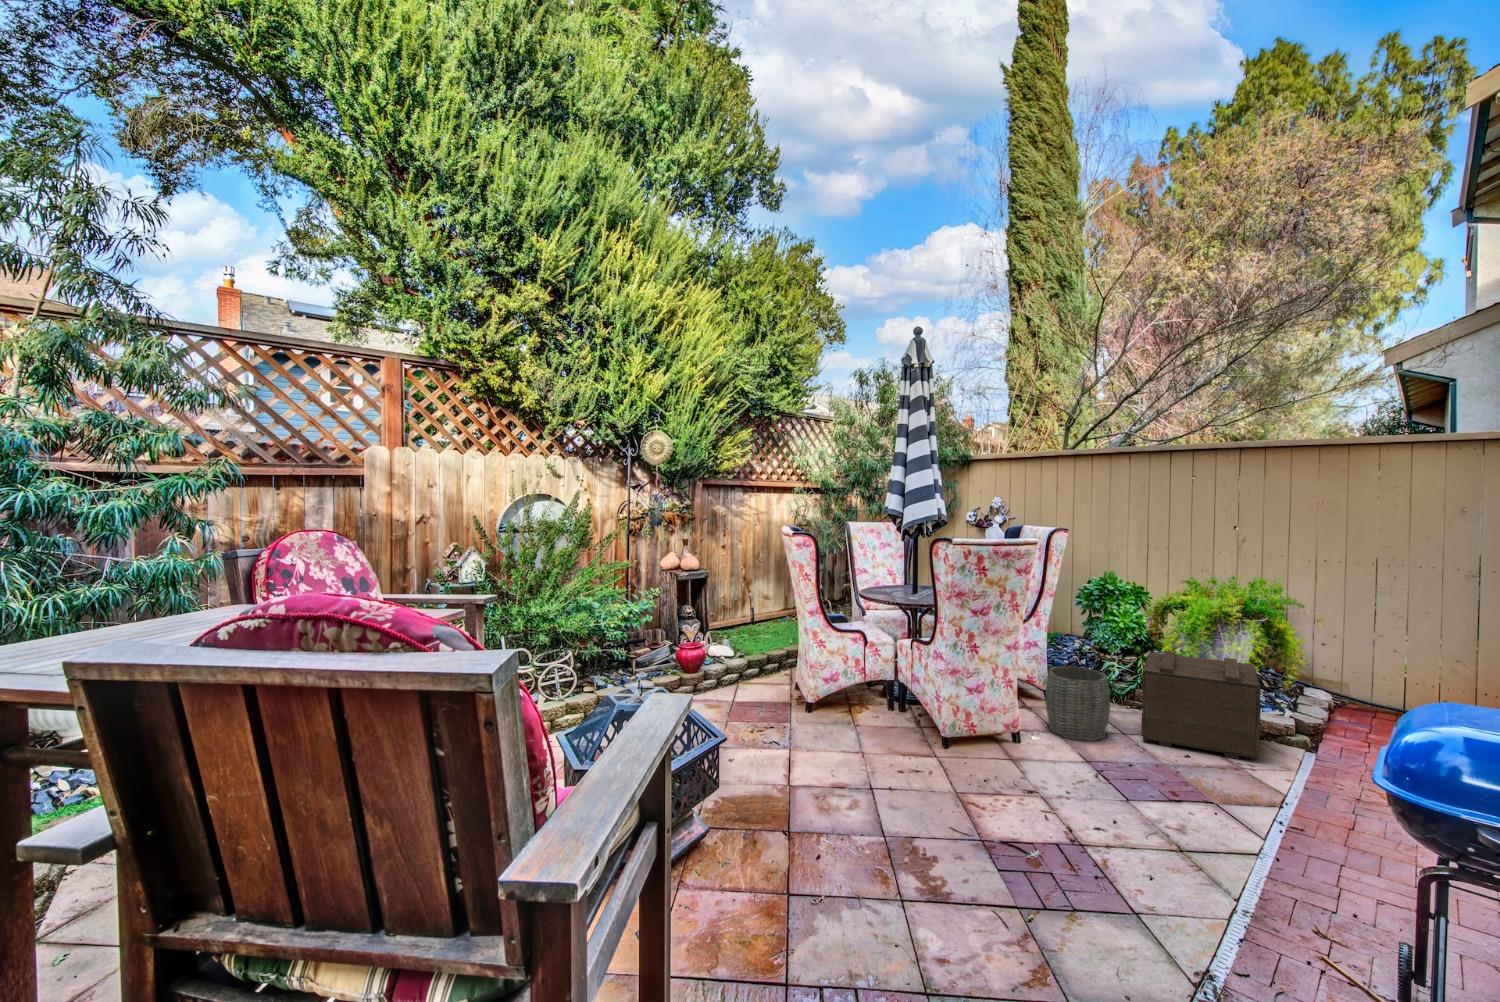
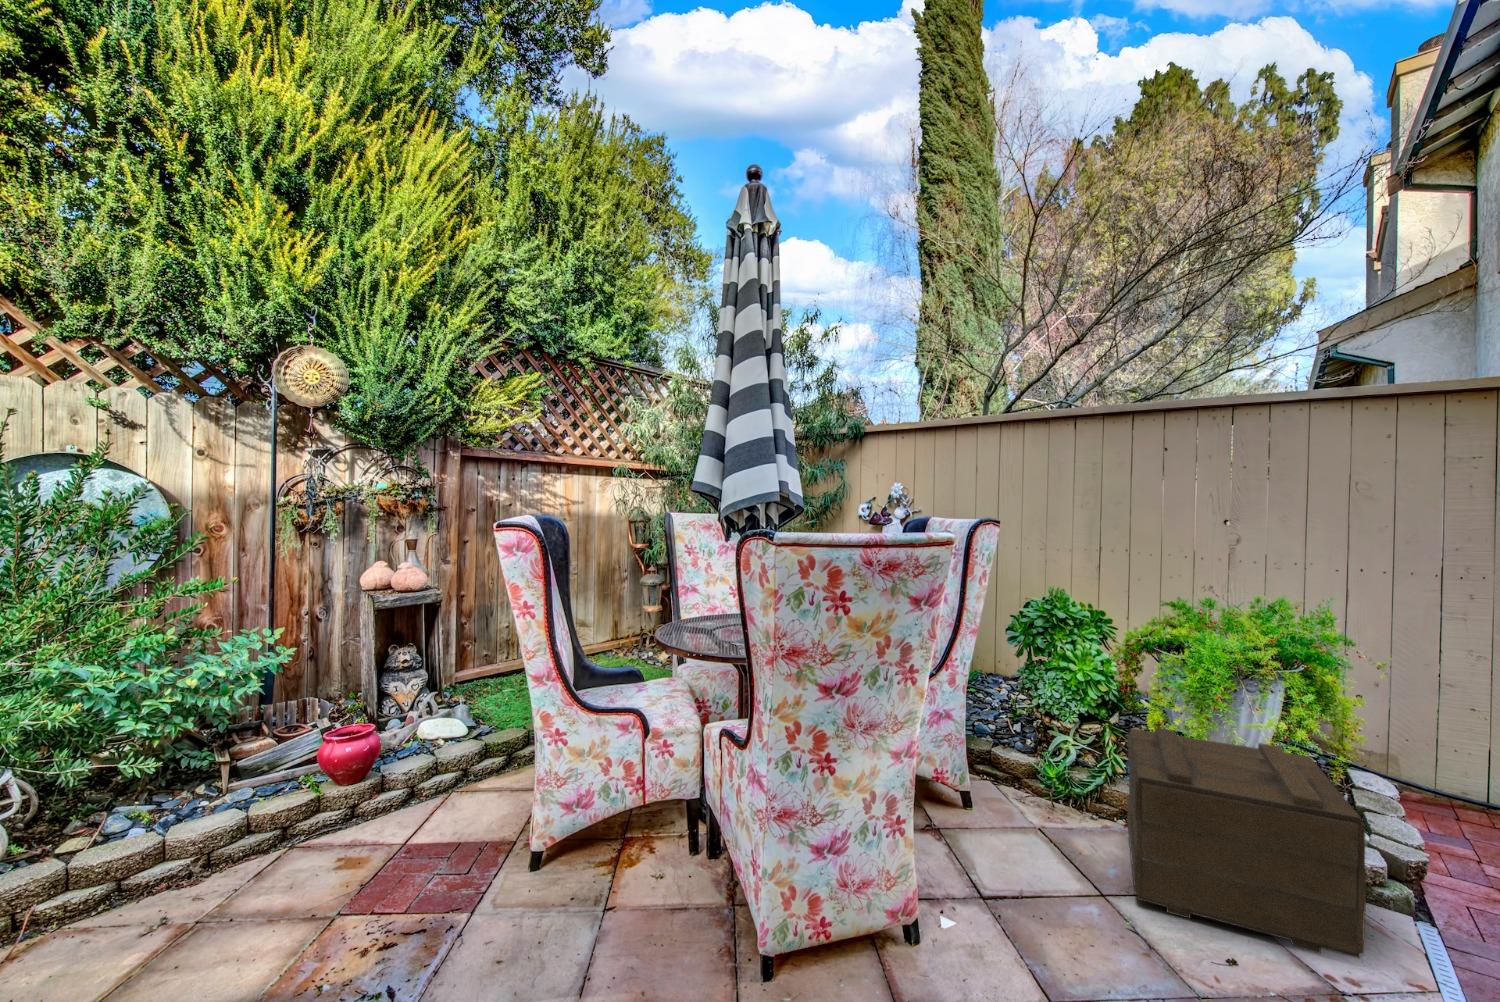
woven basket: present [1045,666,1110,741] -> none [967,757,1077,905]

